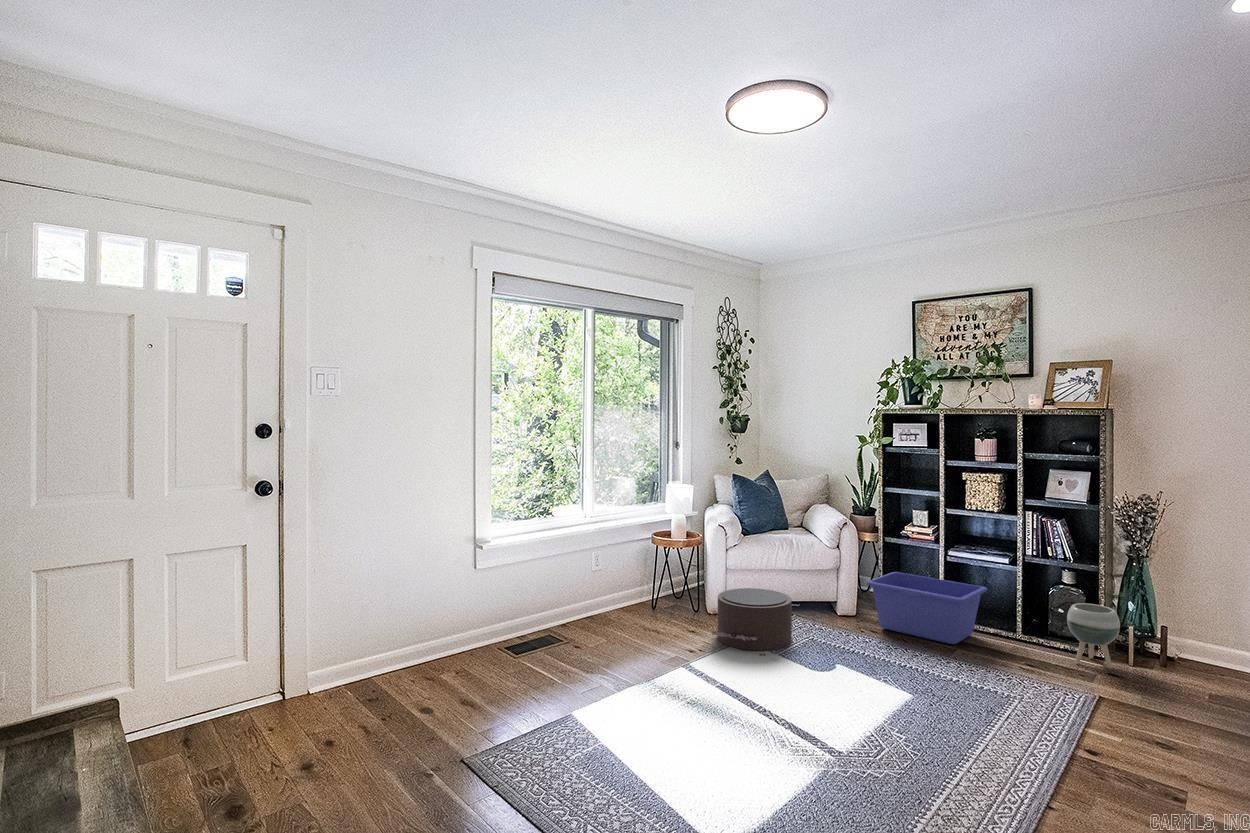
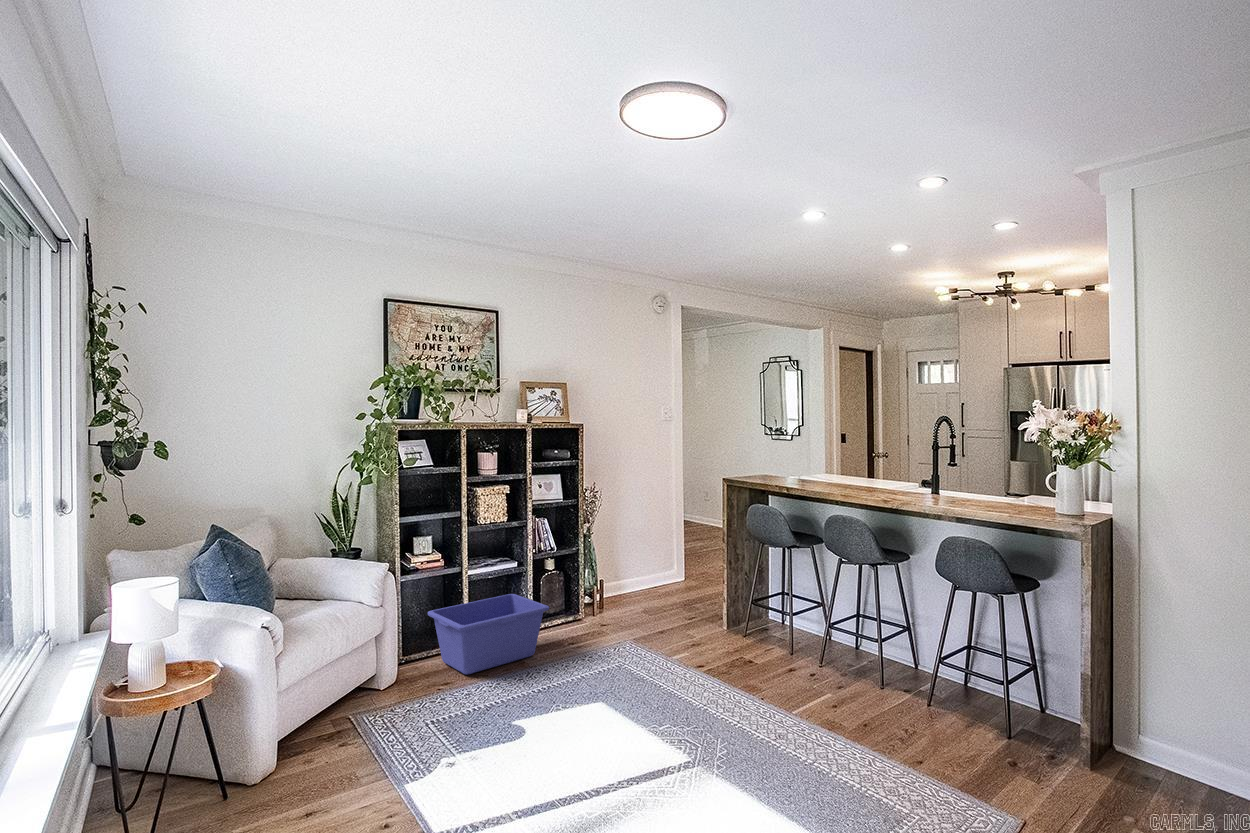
pouf: present [711,588,792,651] -> none [371,676,512,784]
planter: present [1067,603,1120,669] -> none [575,577,610,628]

